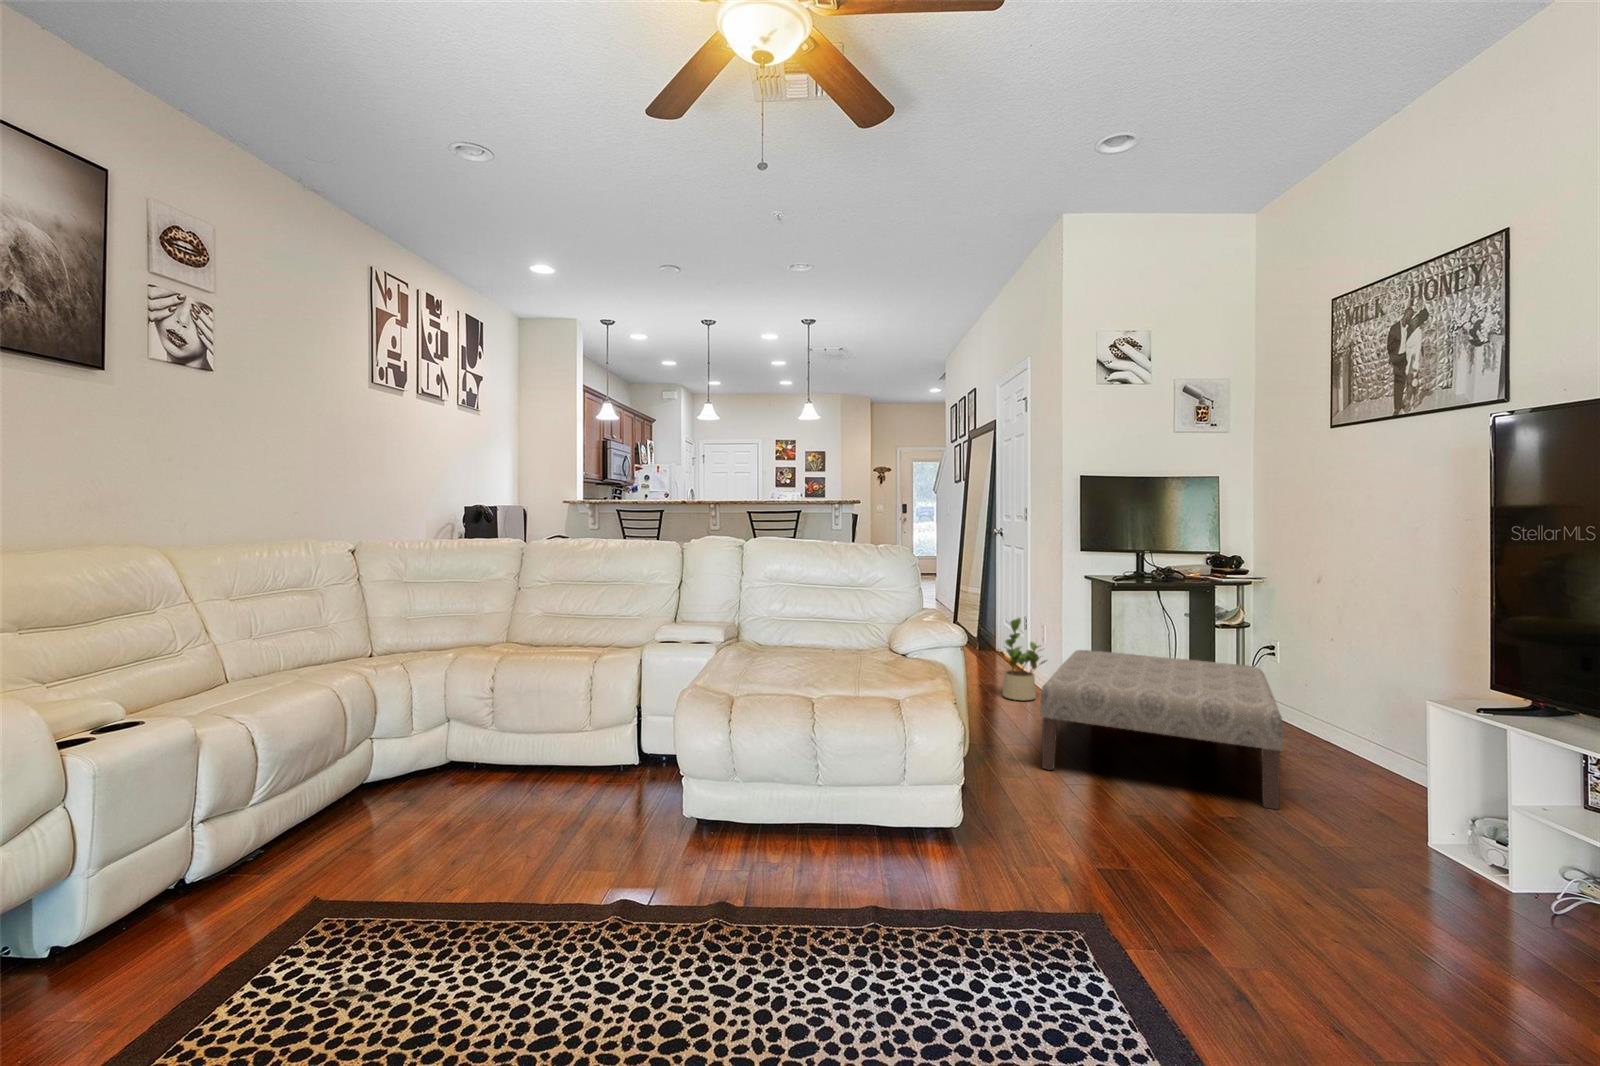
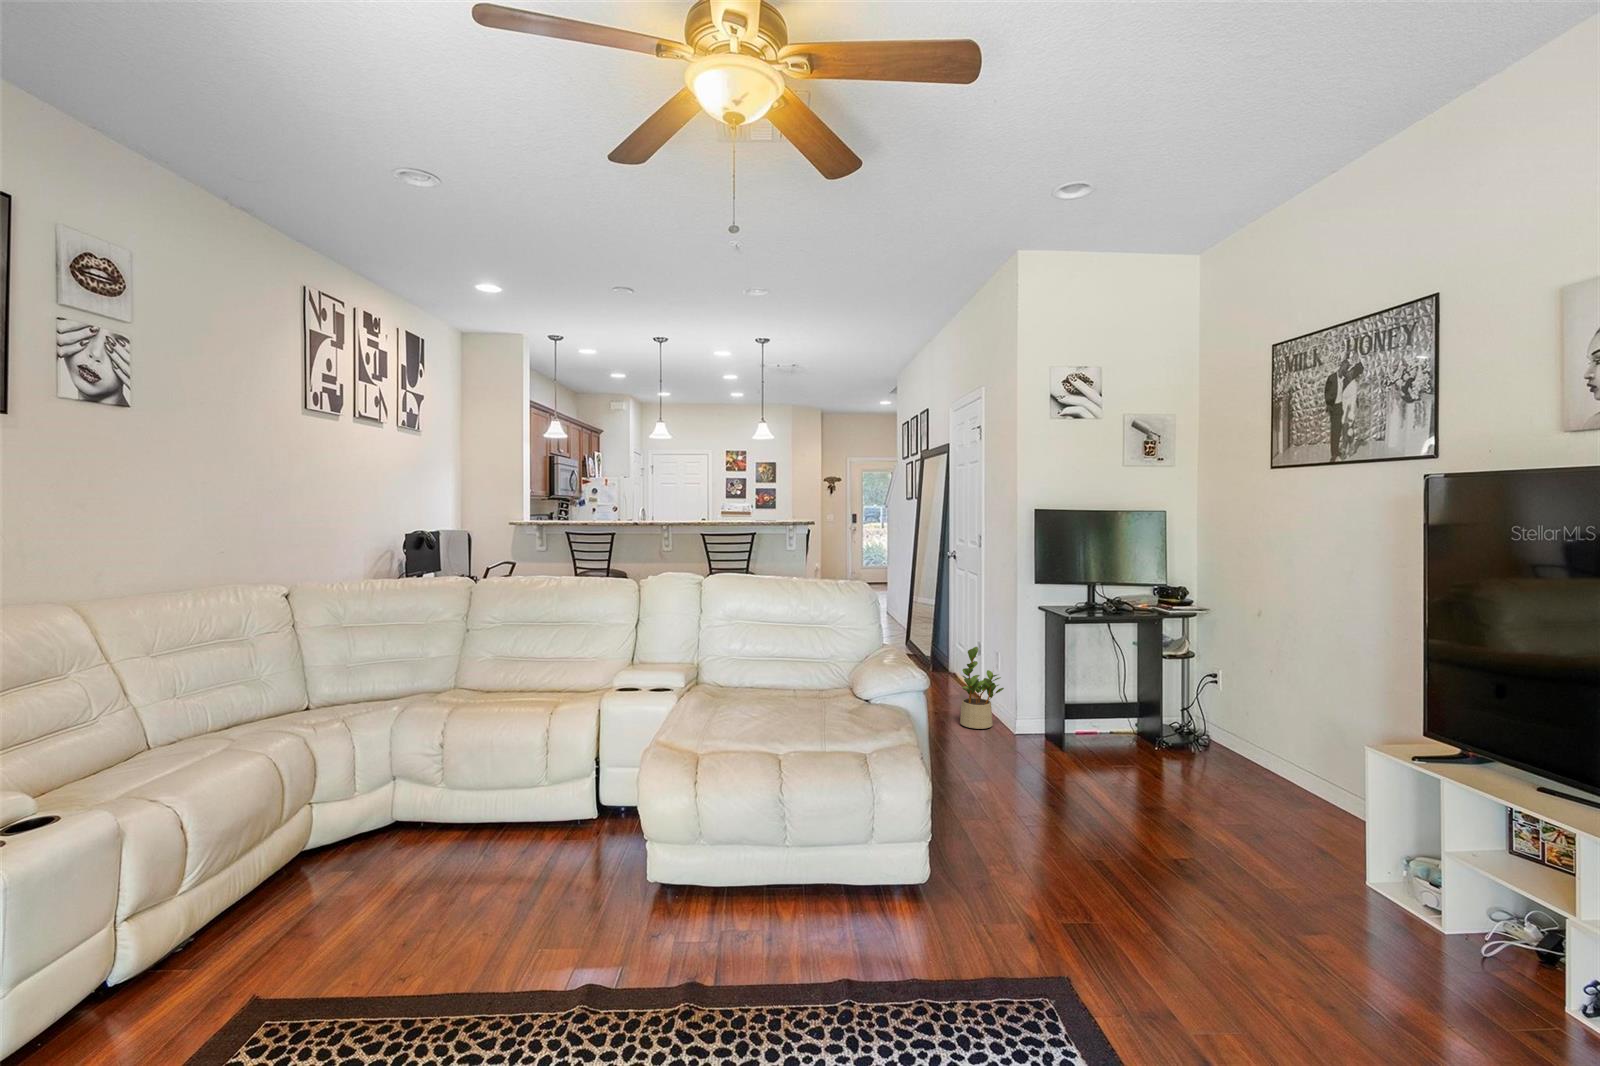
ottoman: present [1040,650,1283,809] -> none [1002,682,1232,848]

